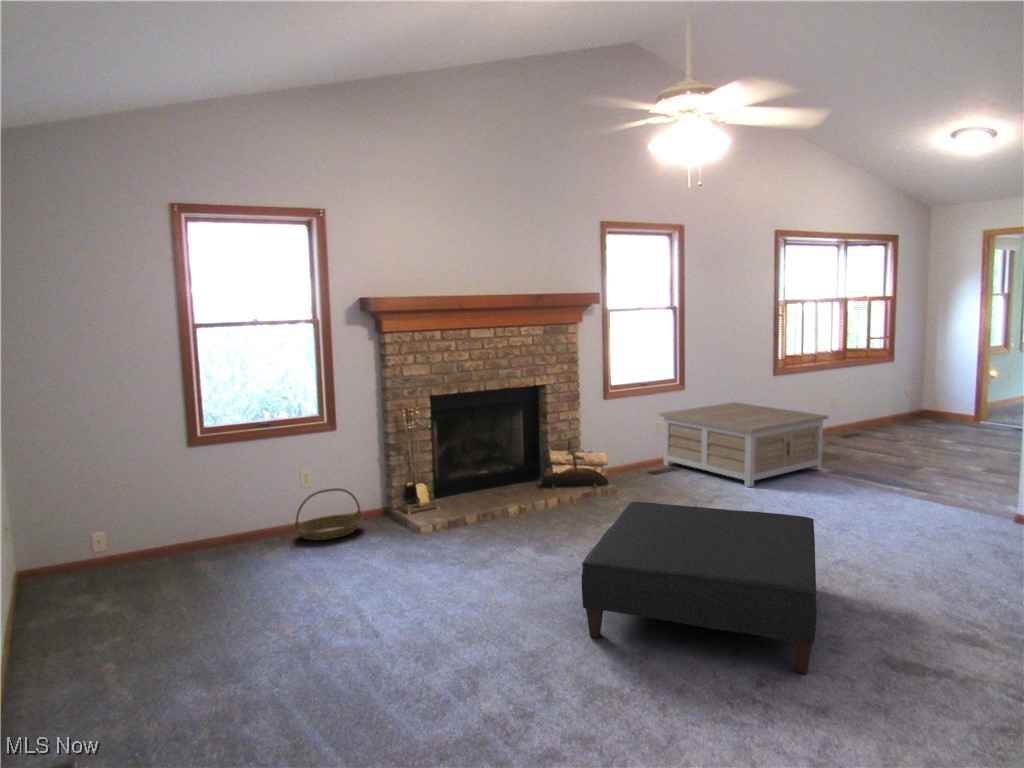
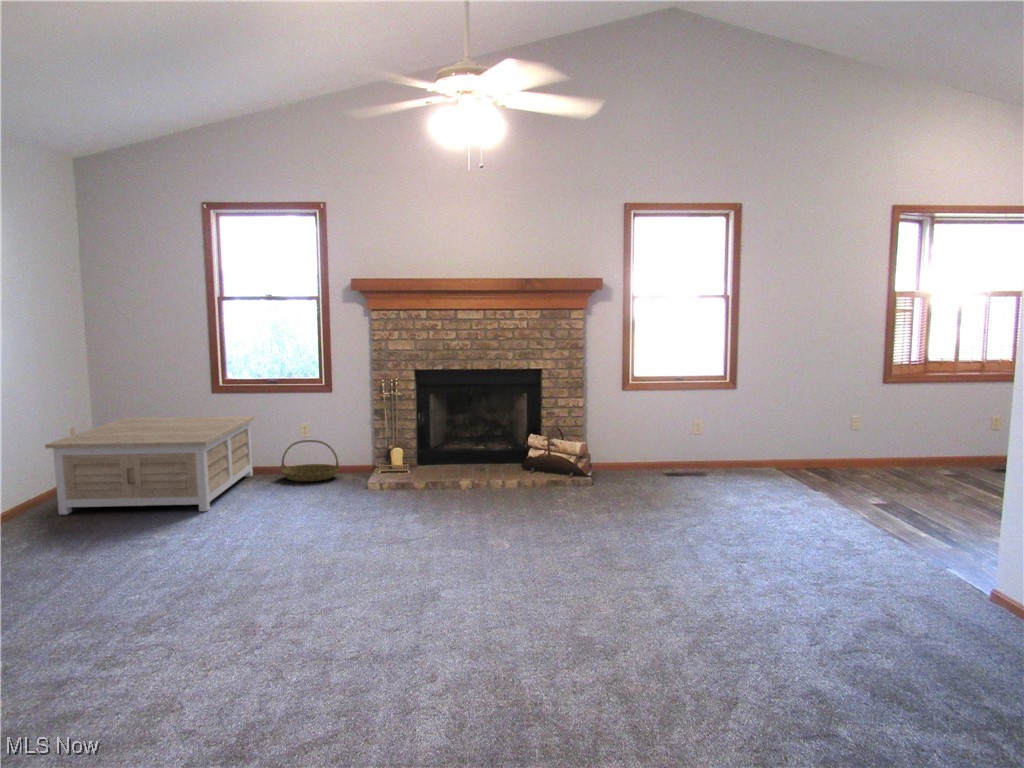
coffee table: present [659,402,828,487] -> present [45,416,255,514]
ottoman: present [582,501,817,674] -> none [305,482,597,668]

